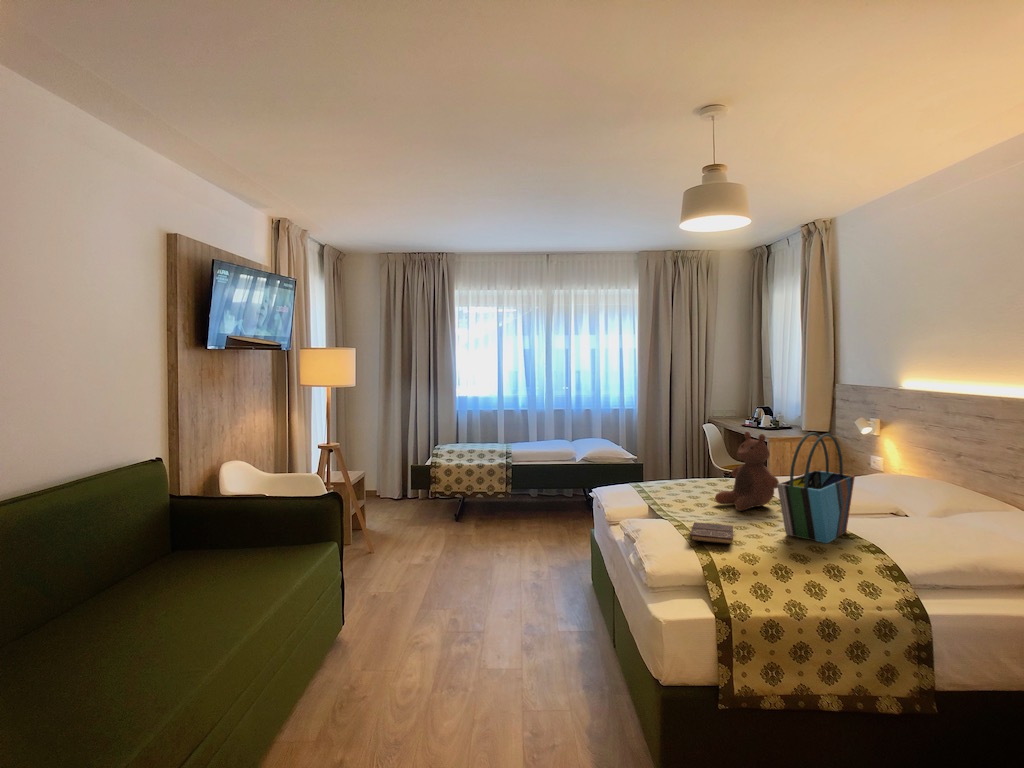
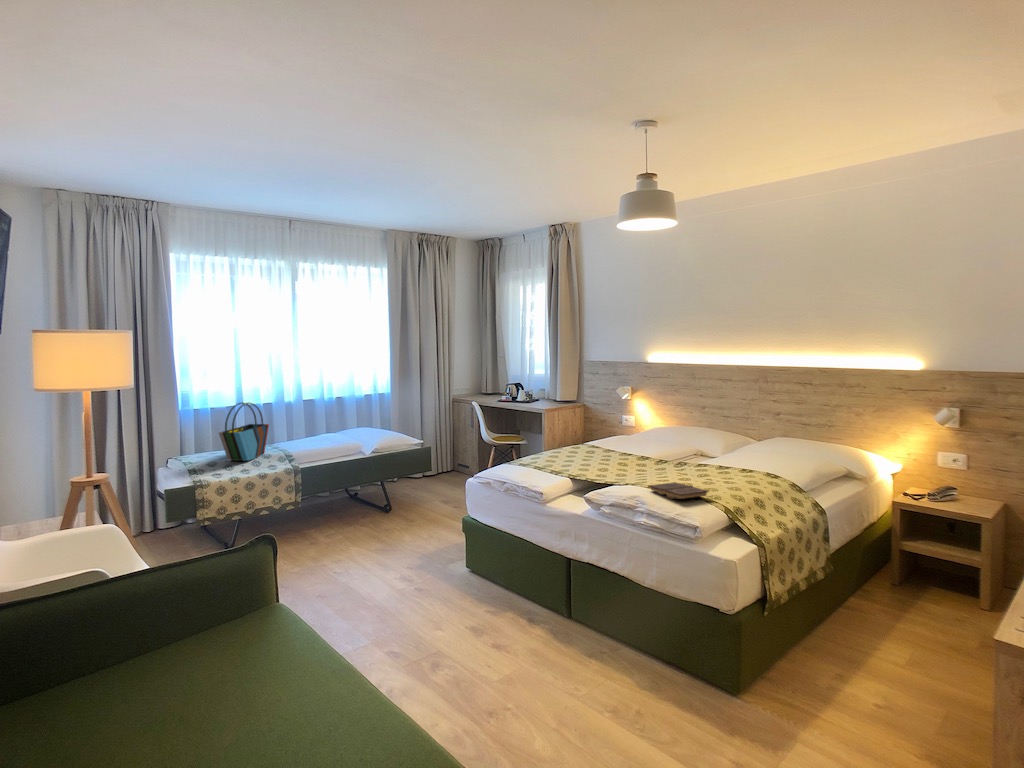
stuffed bear: present [715,432,779,511] -> none [614,404,664,471]
tote bag: present [777,432,855,543] -> present [219,403,269,461]

